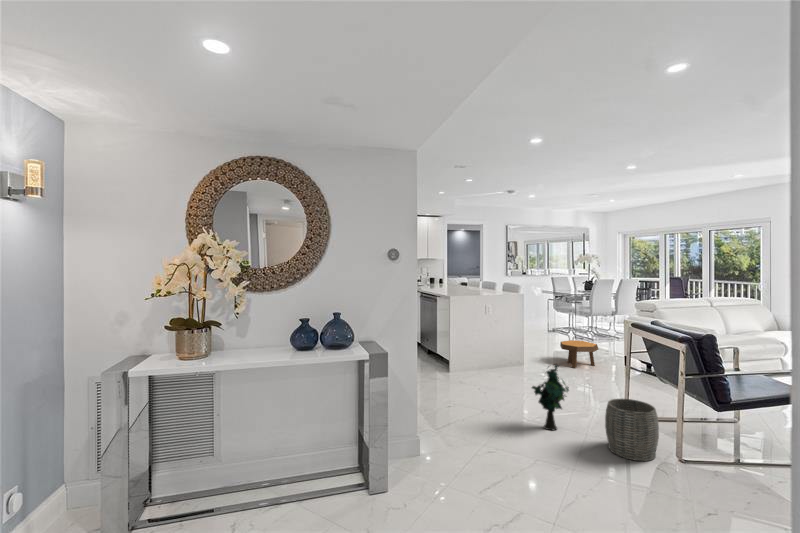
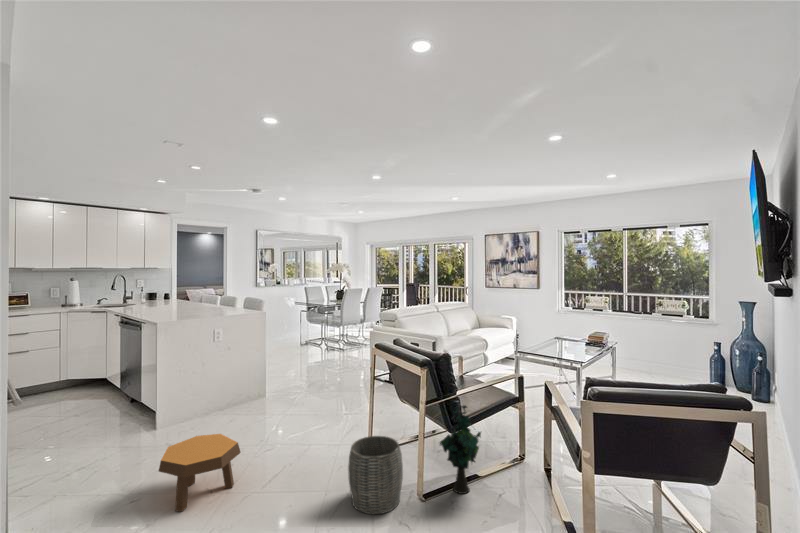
footstool: present [560,340,598,368] -> present [159,434,241,512]
decorative plant: present [532,365,569,430] -> present [440,405,481,494]

